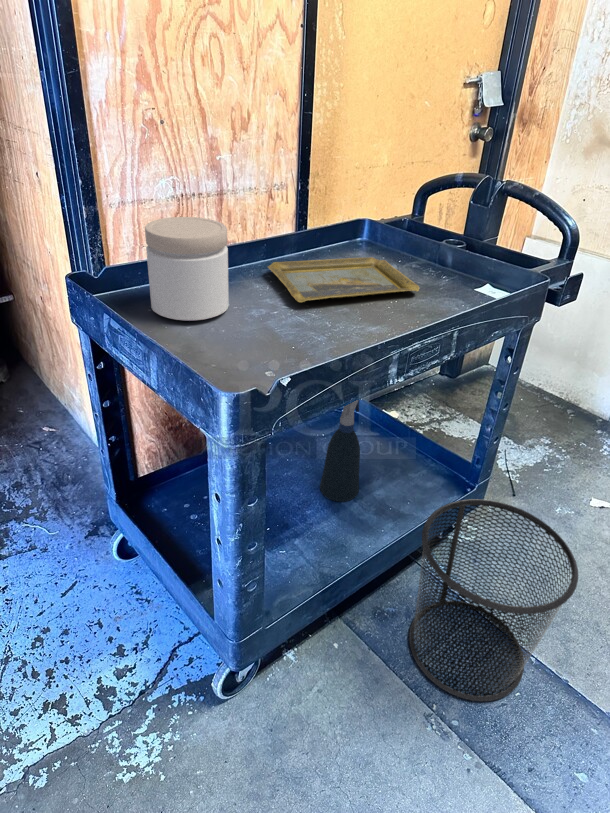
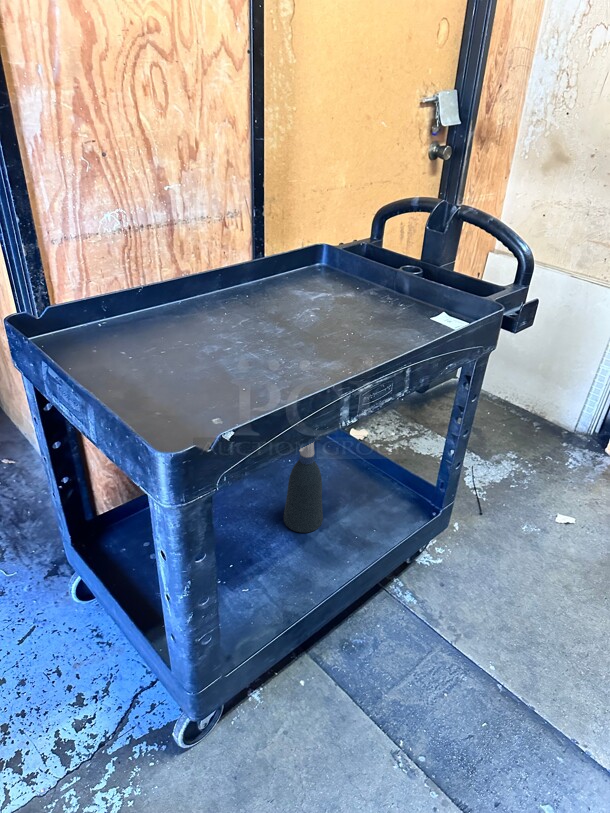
jar: present [145,217,229,321] -> none [82,257,176,366]
tray: present [268,257,419,302] -> none [218,286,373,341]
trash can: present [409,499,578,701] -> none [376,529,540,736]

